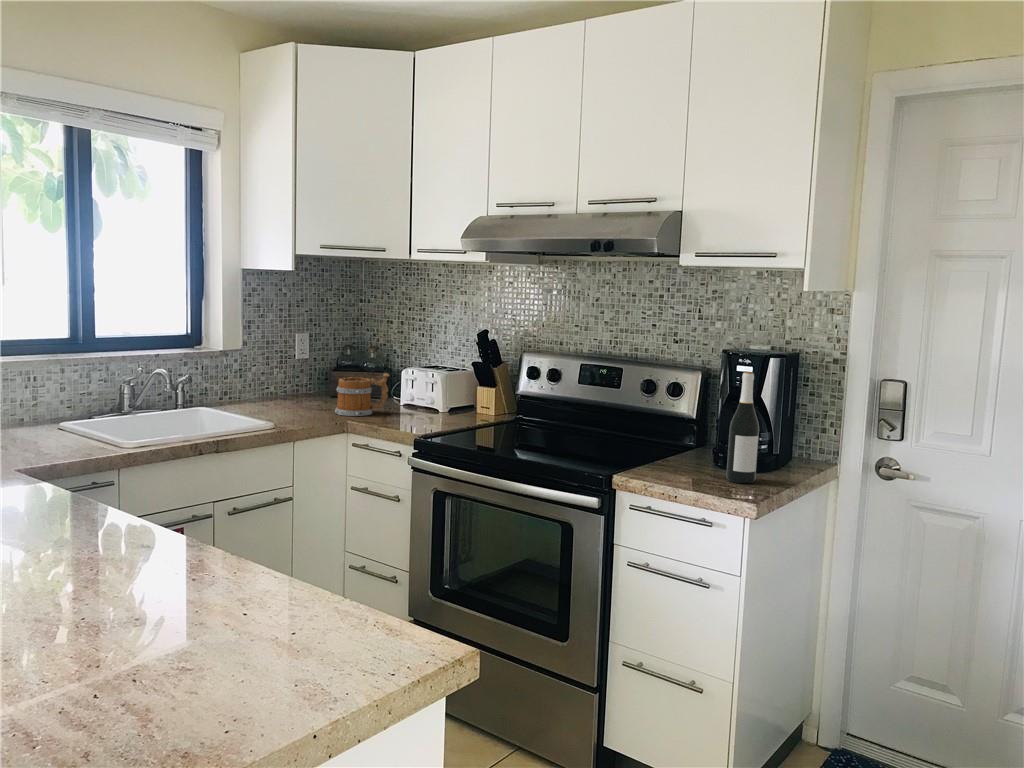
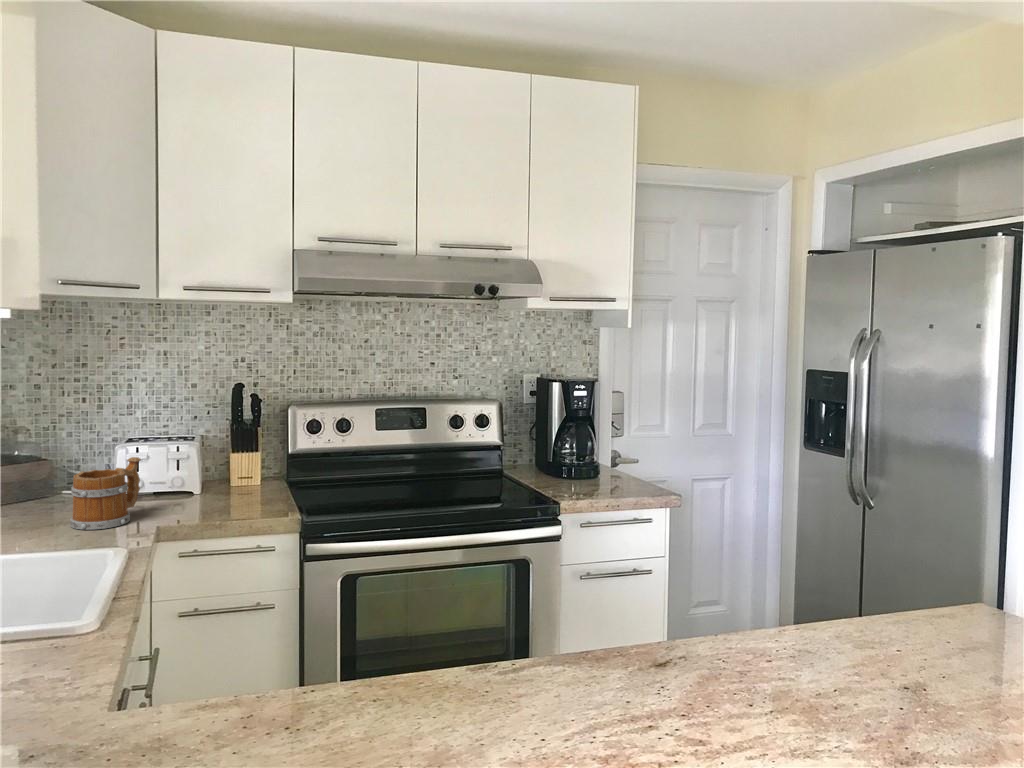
wine bottle: present [726,371,759,483] -> none [606,398,631,492]

